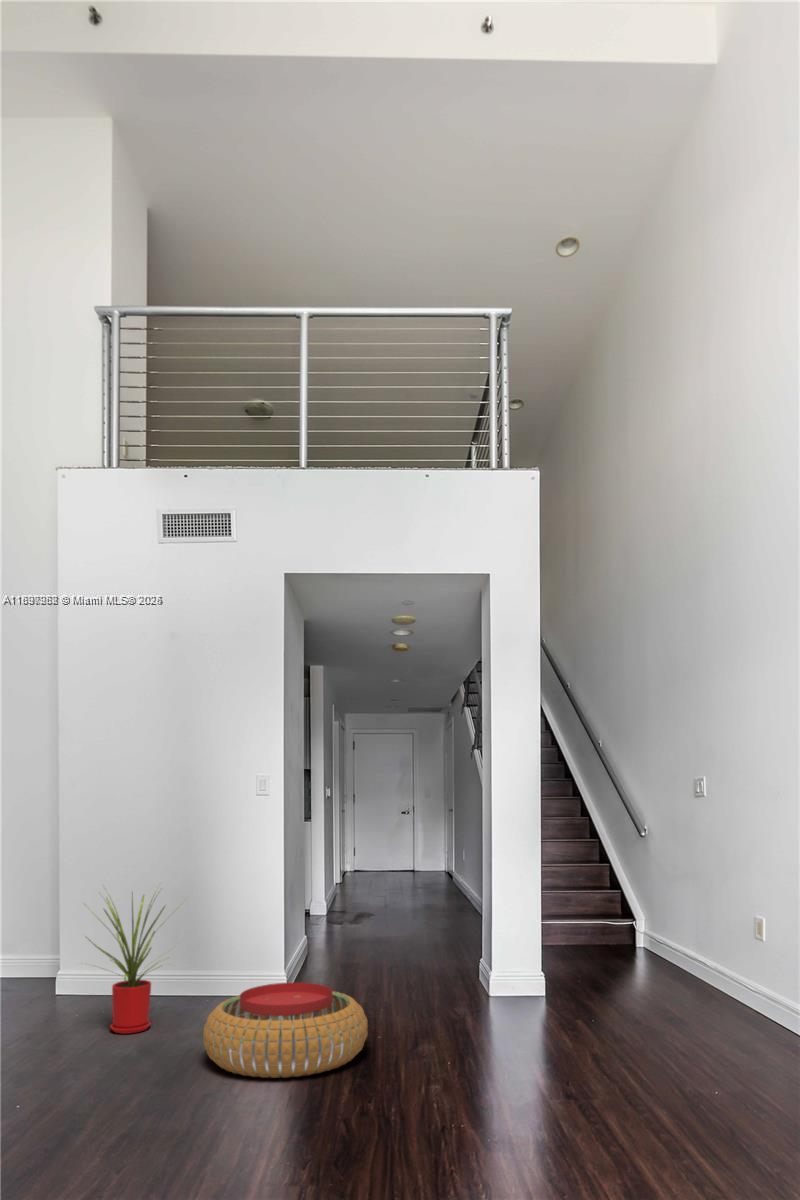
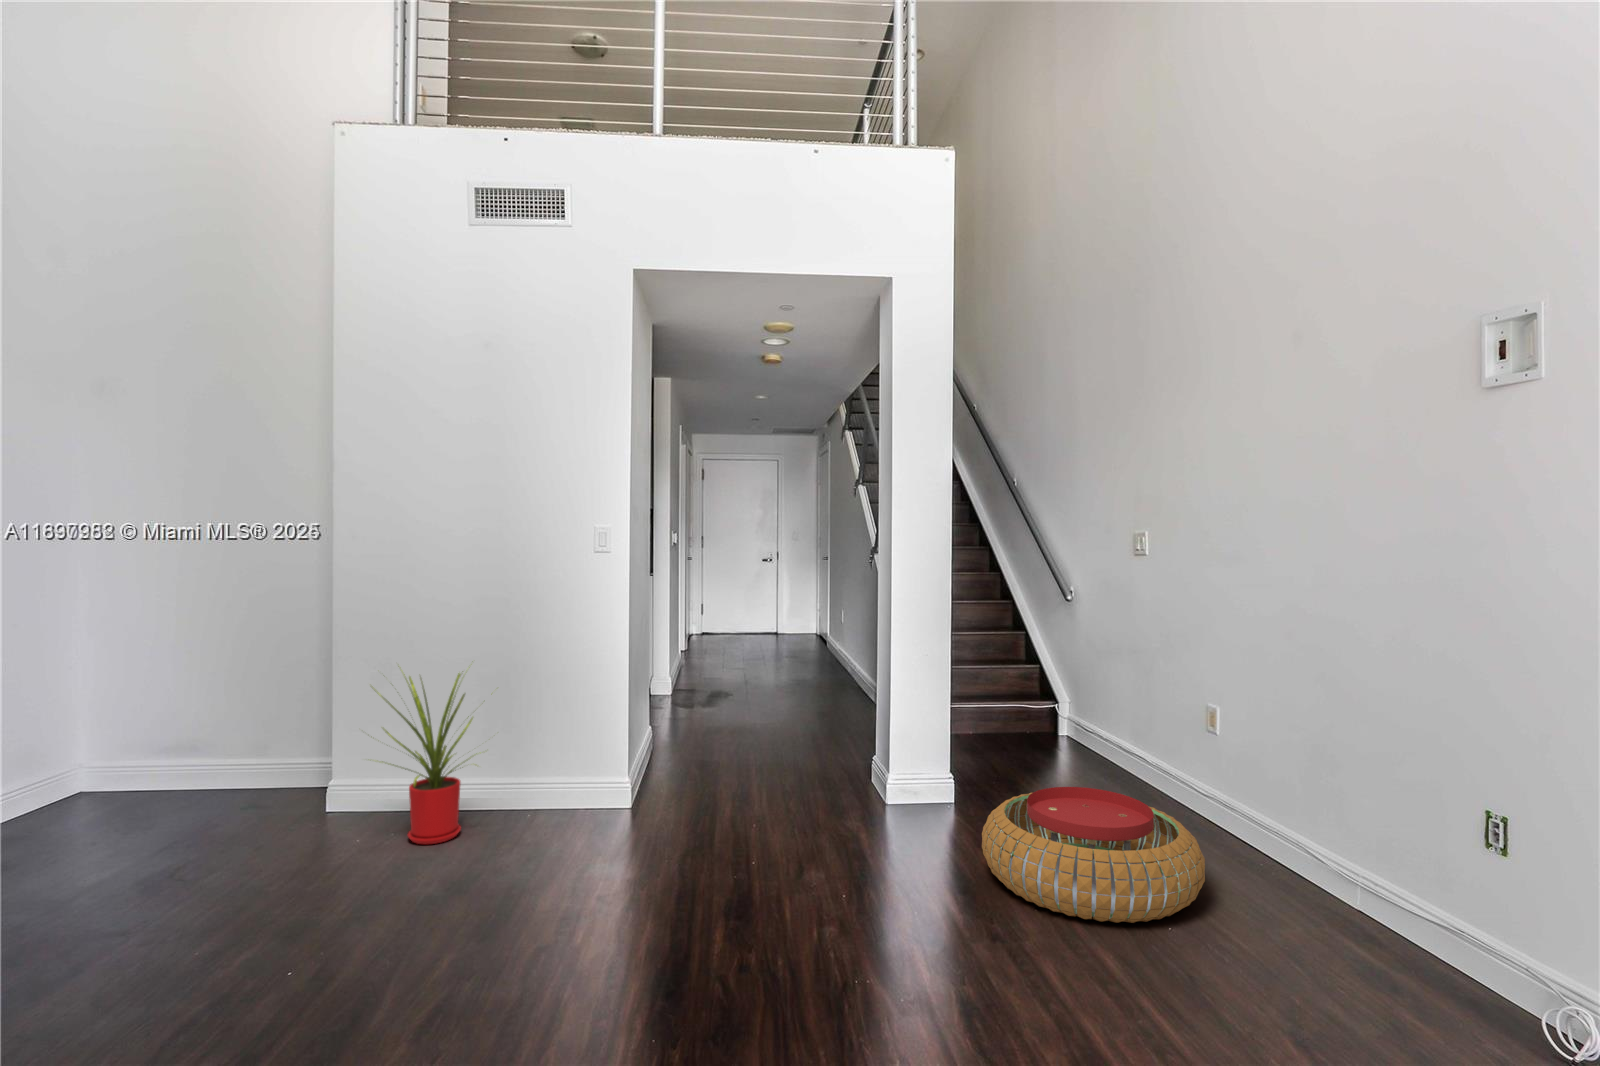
pouf: present [203,983,368,1078] -> present [982,787,1205,923]

